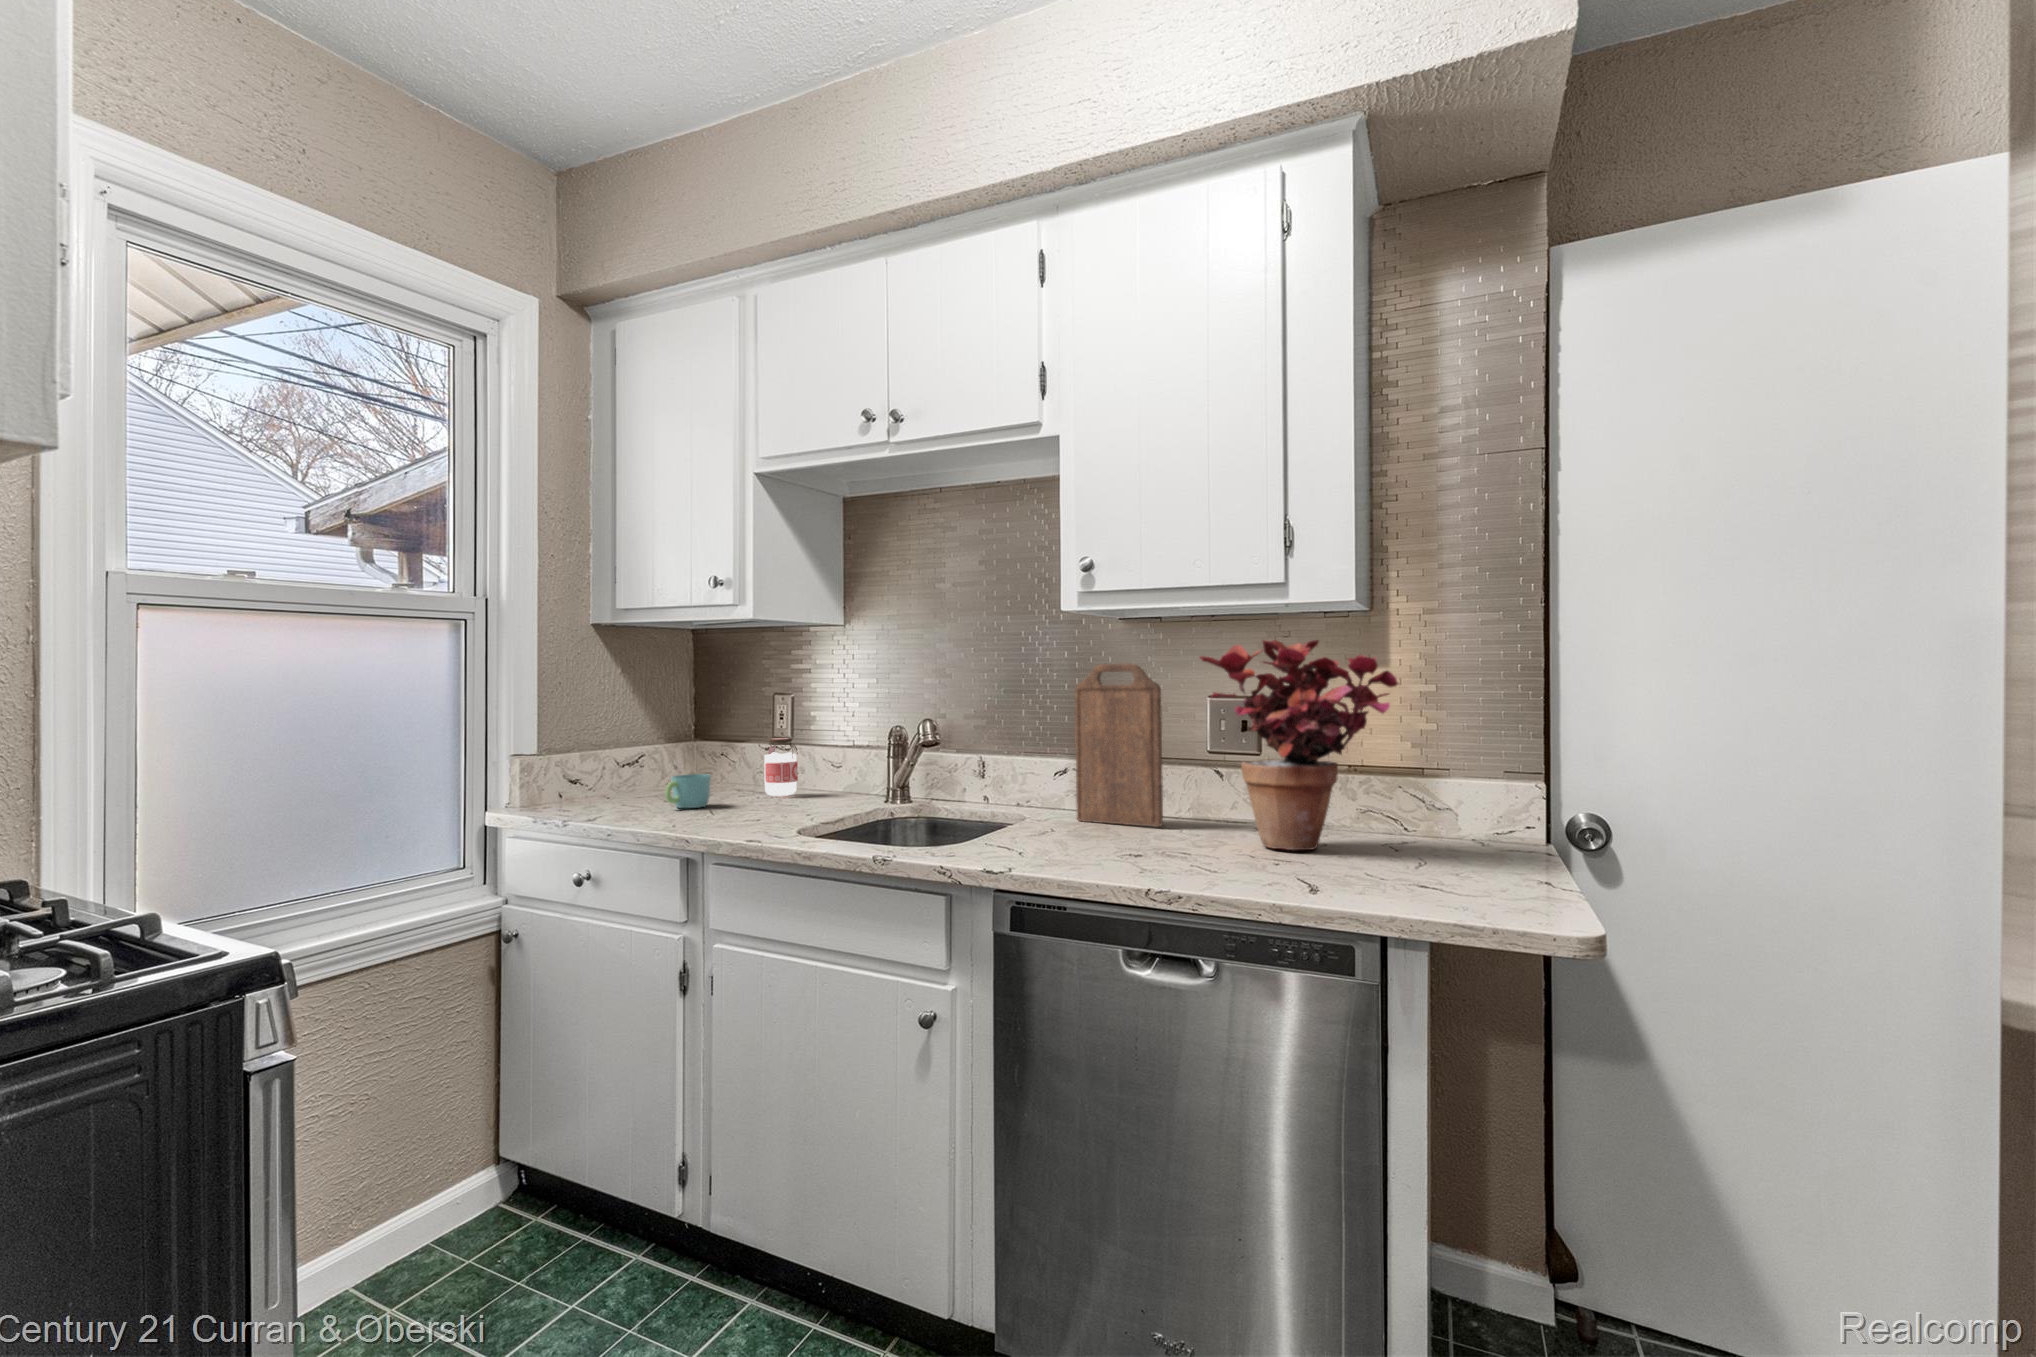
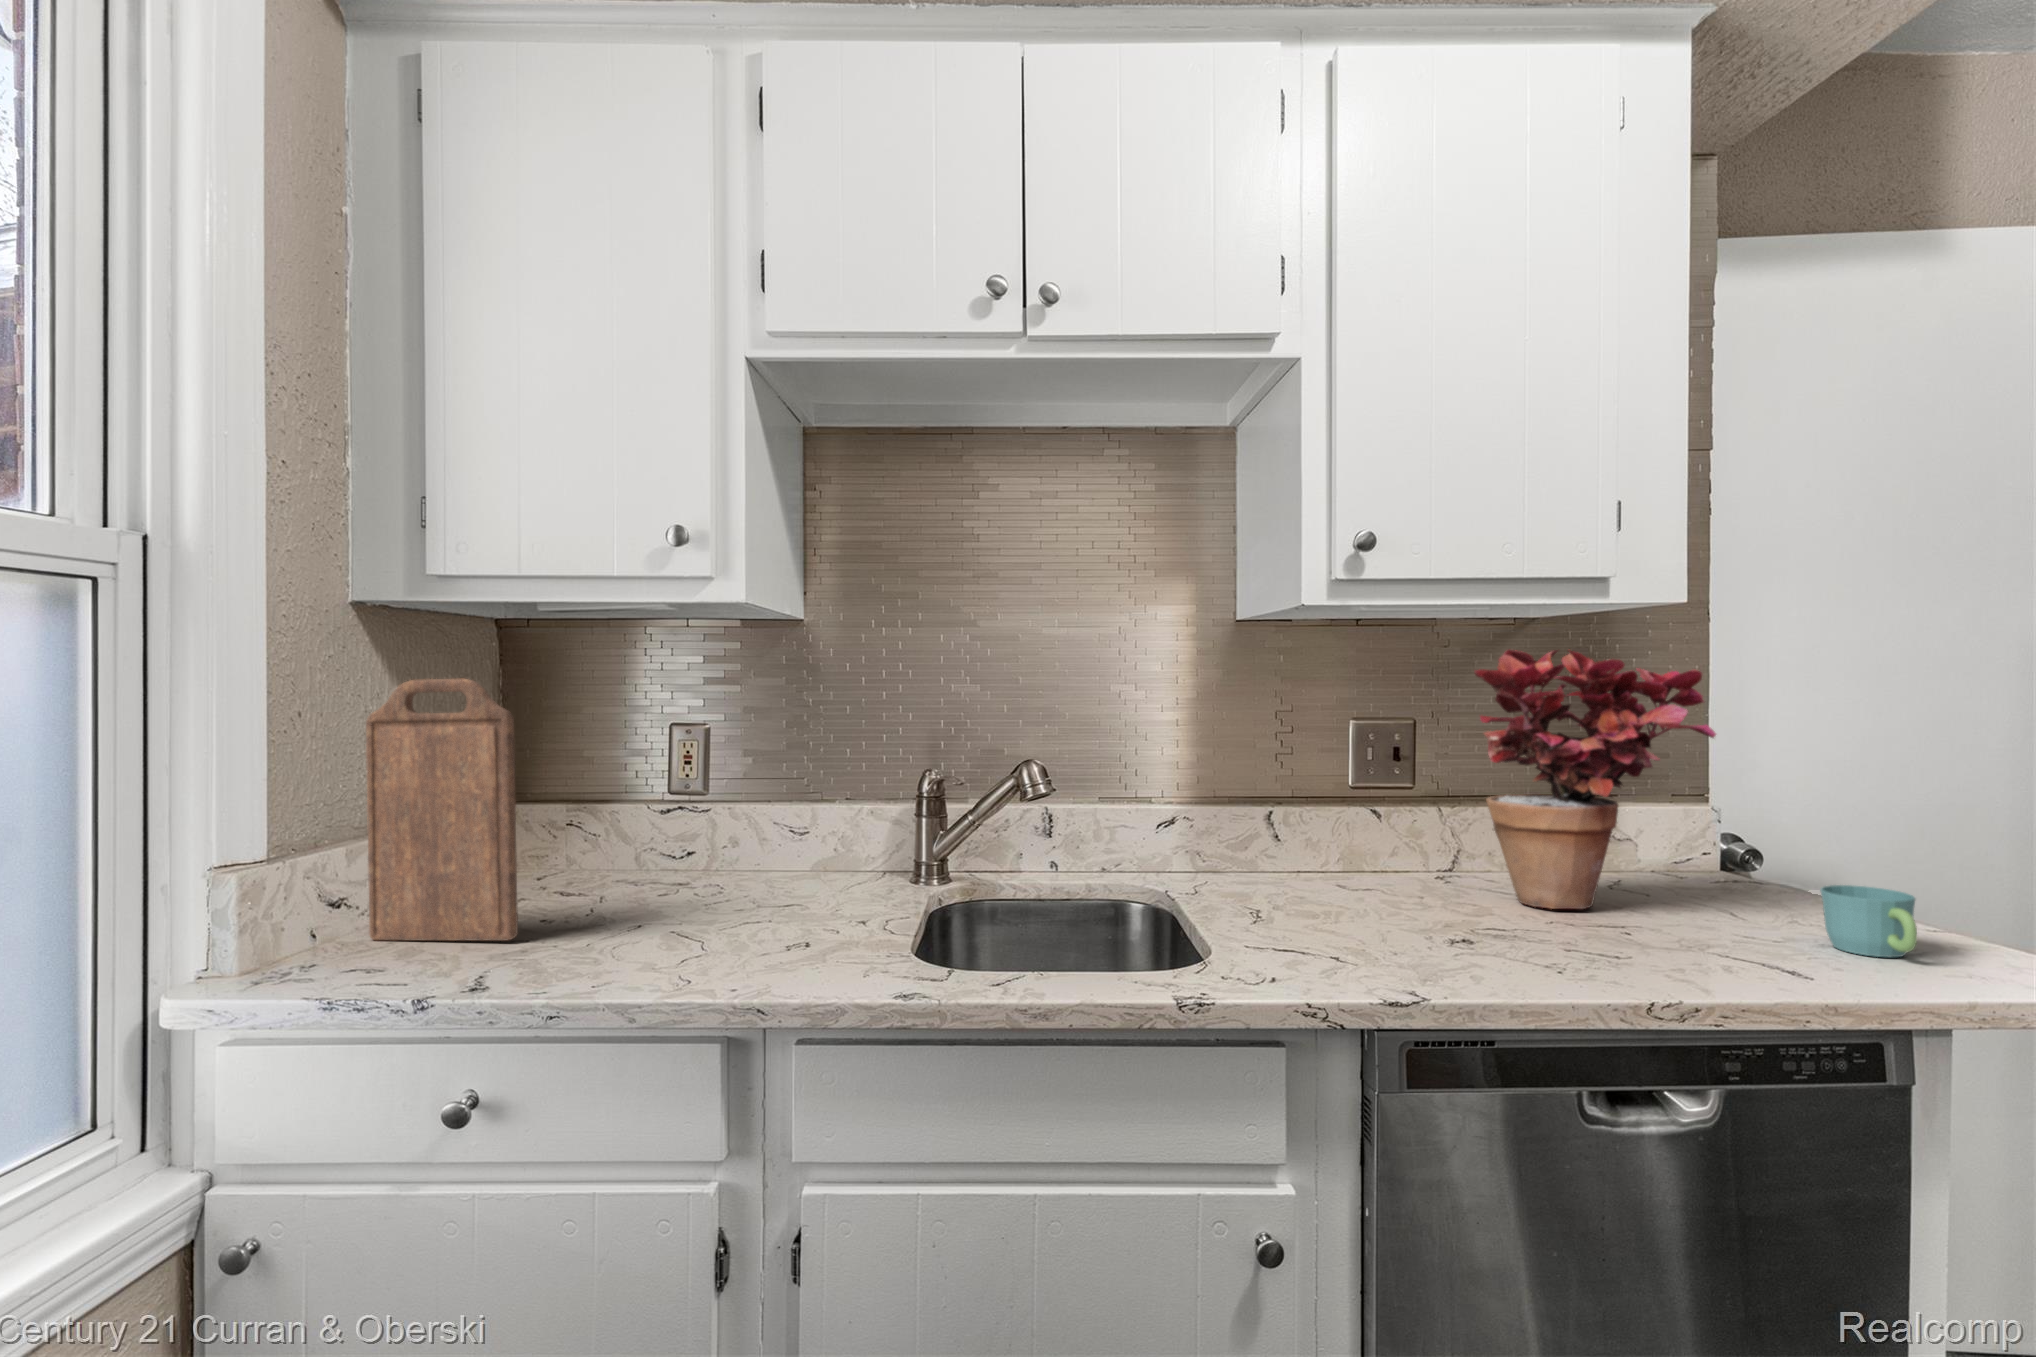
cutting board: present [1075,663,1163,827] -> present [366,679,518,941]
jar: present [764,738,798,796] -> none [689,795,745,889]
mug: present [665,774,711,808] -> present [1820,885,1917,957]

